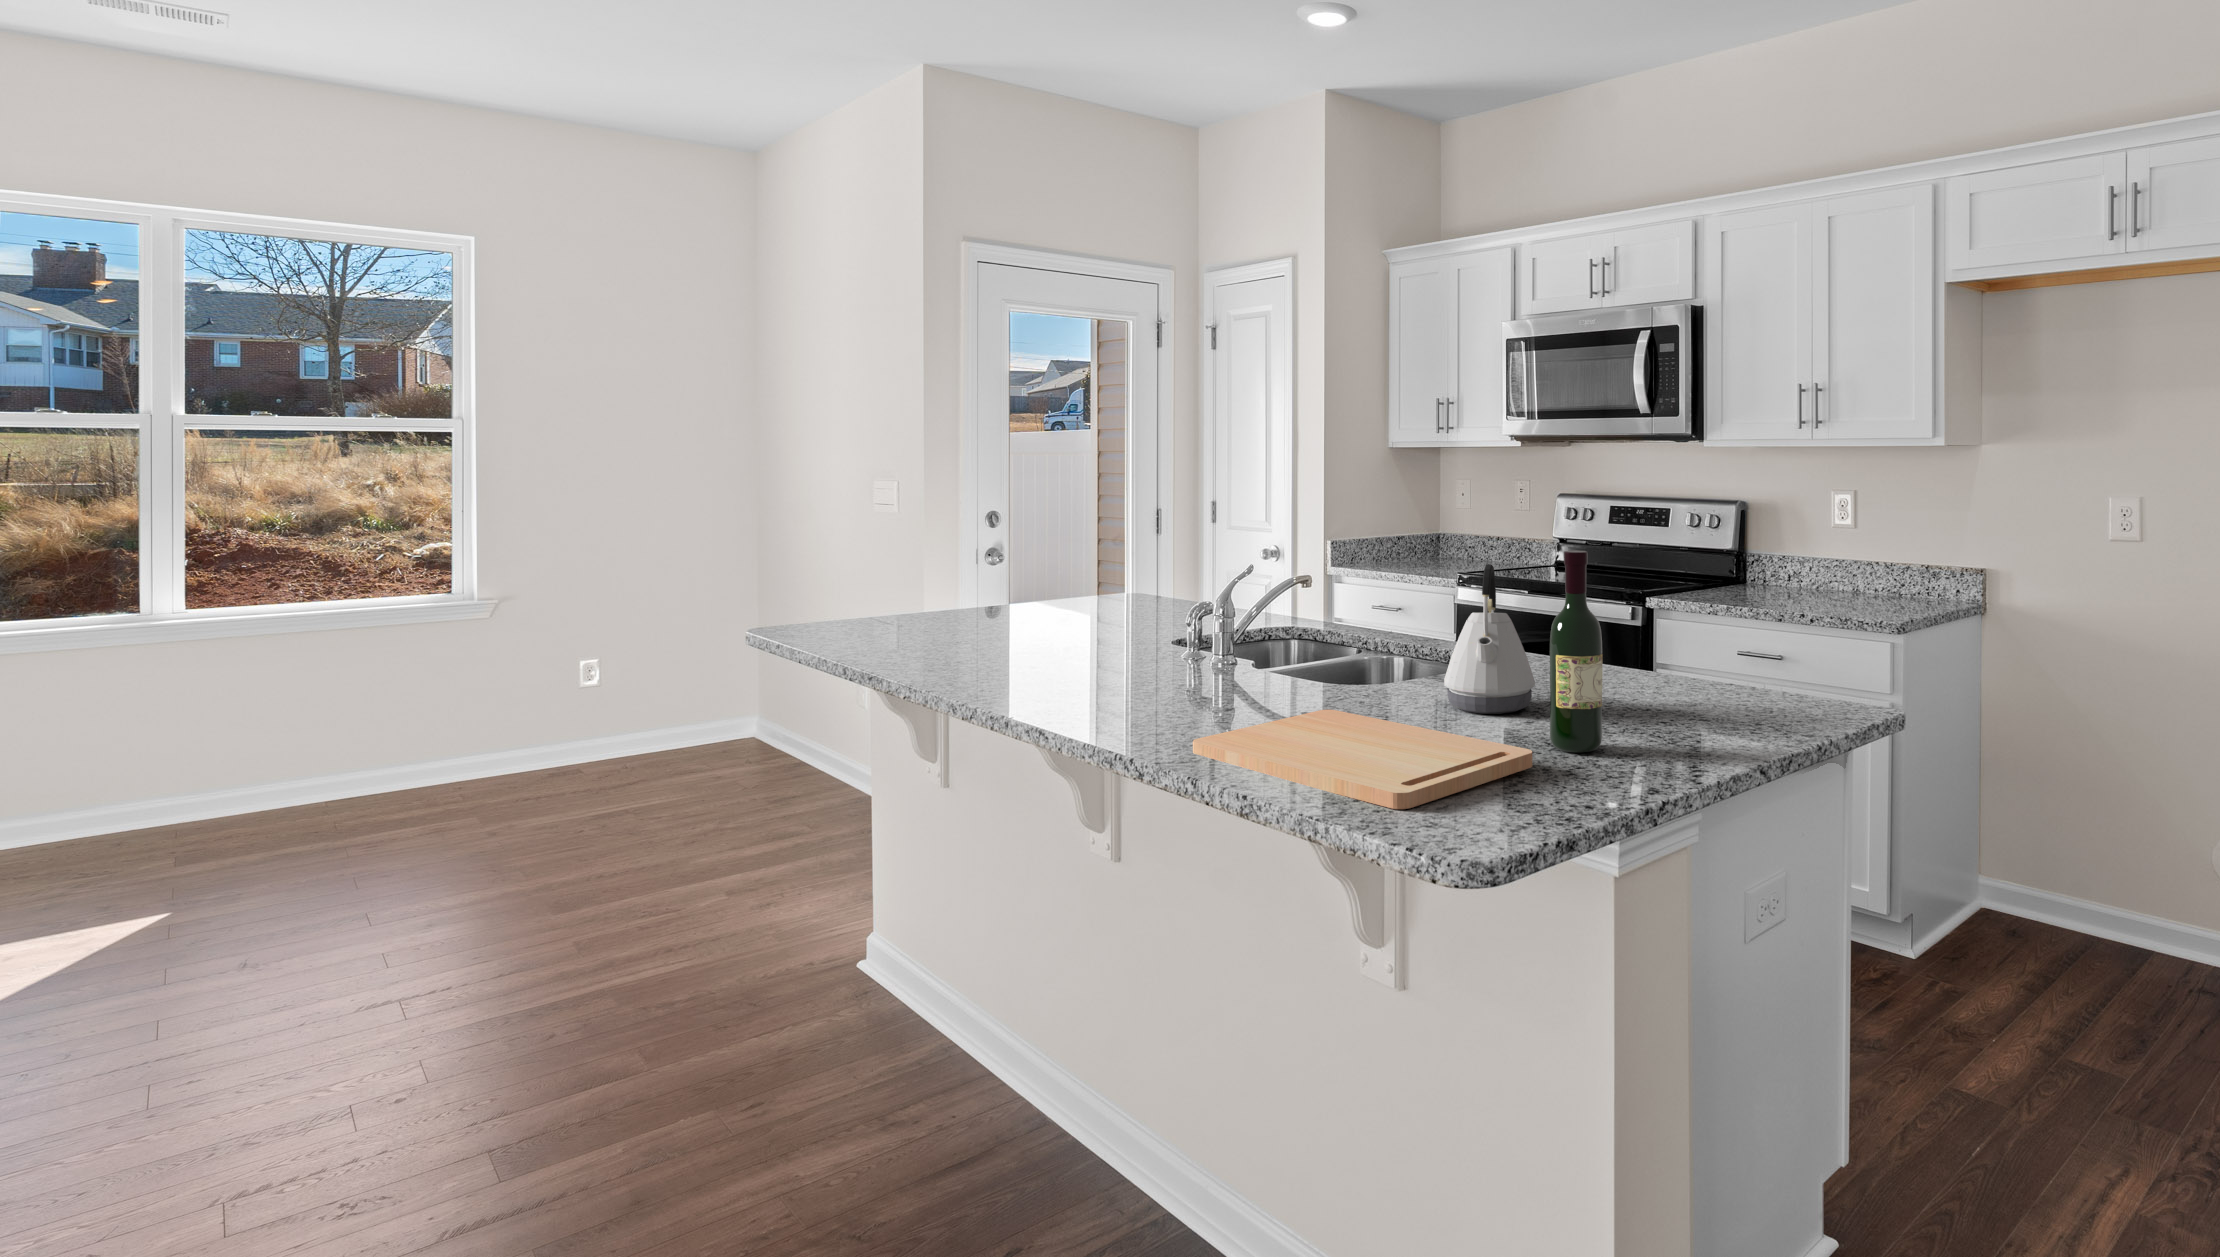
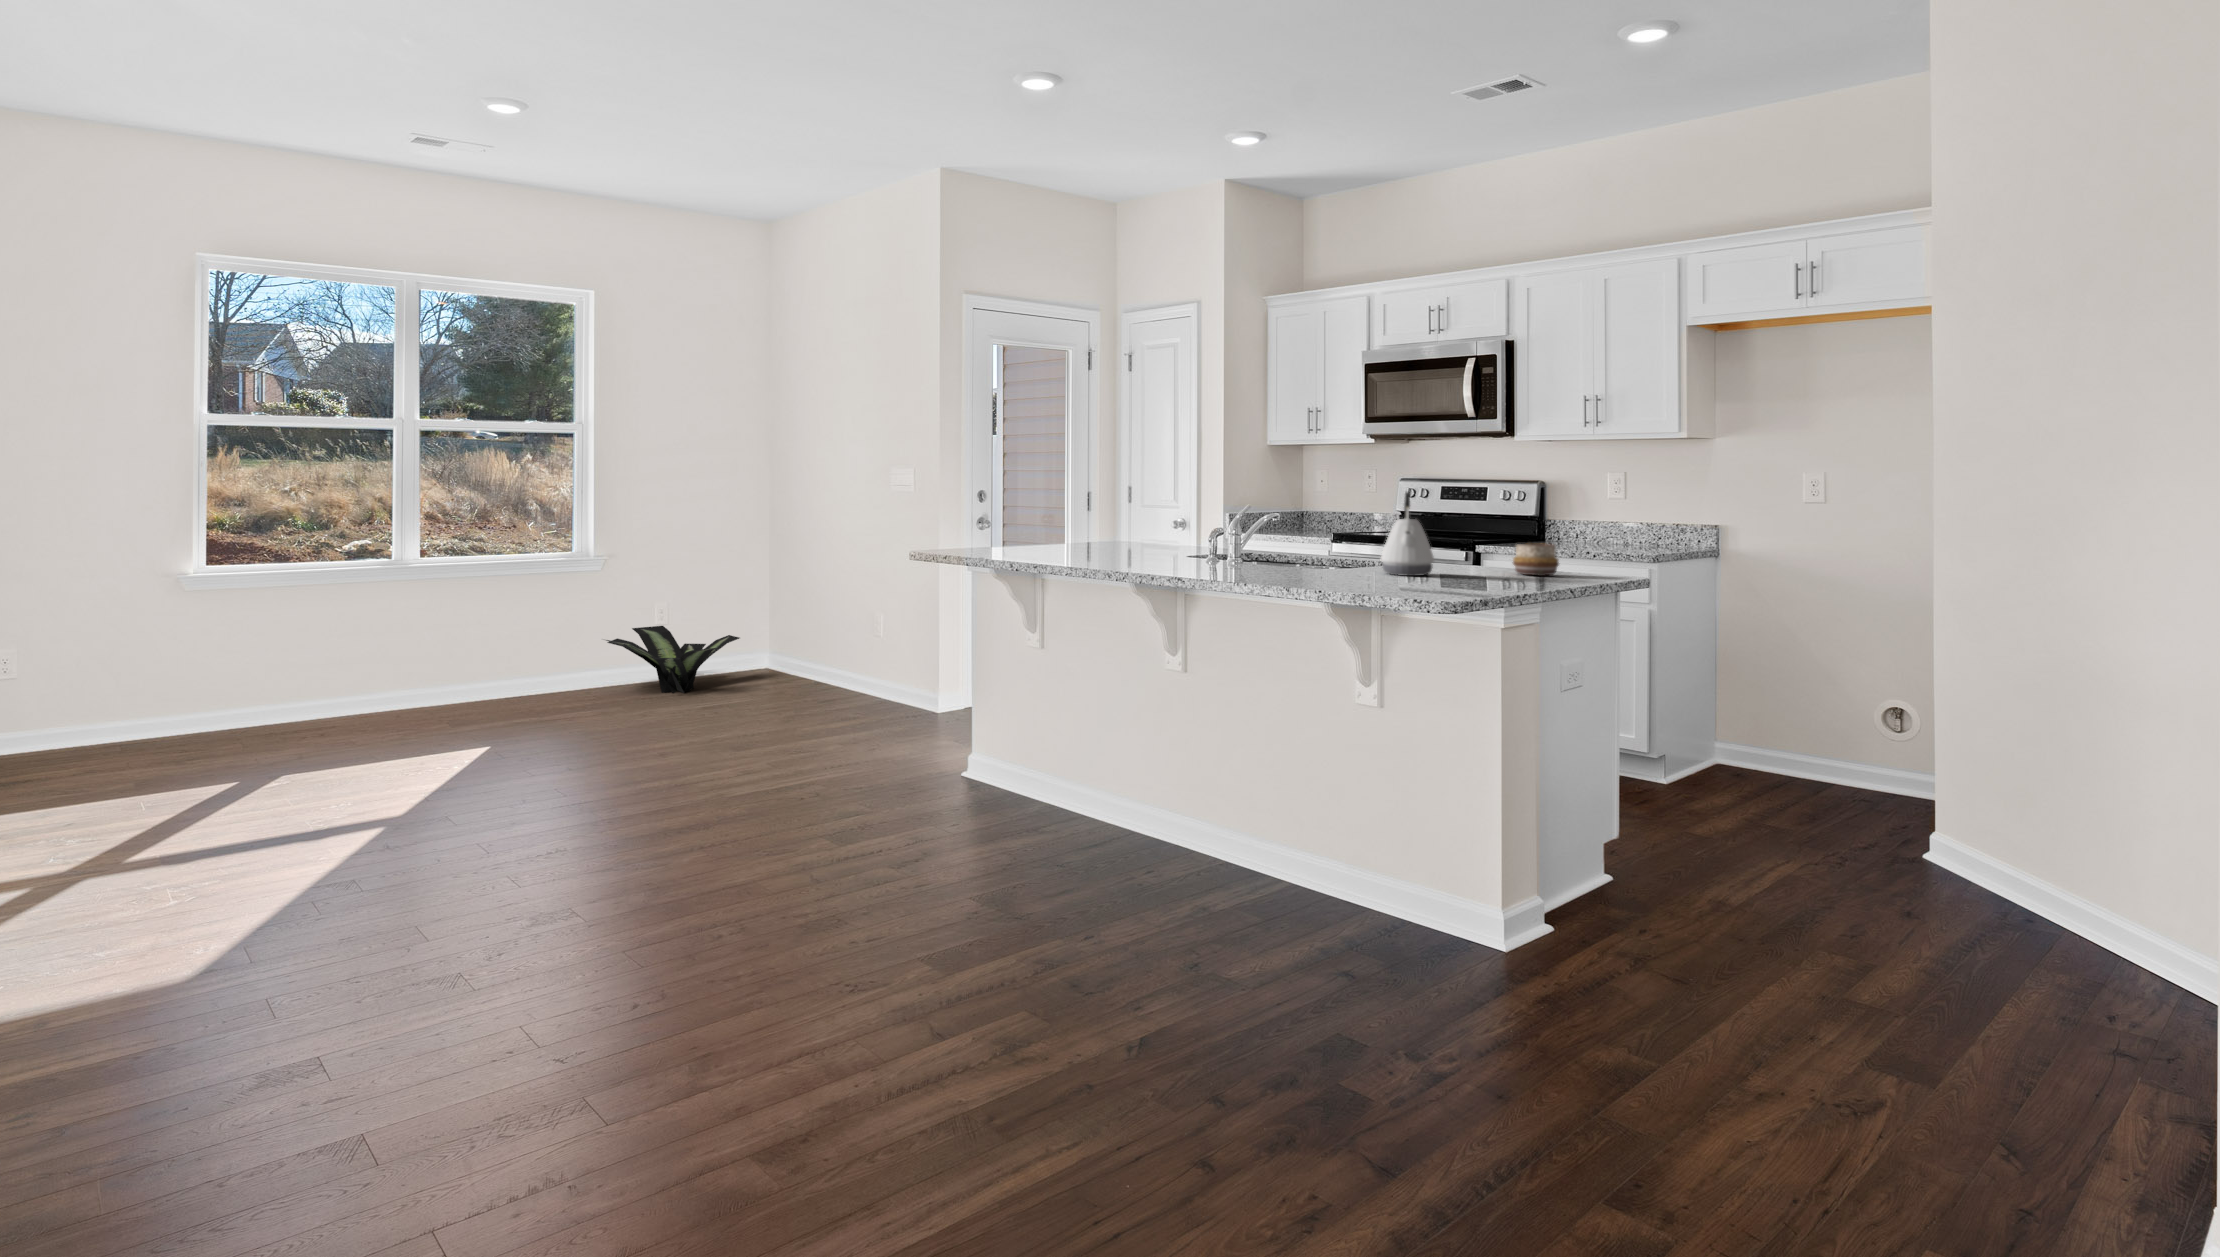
wine bottle: present [1550,550,1603,753] -> none [1453,477,1482,584]
decorative bowl: none [1674,639,1751,698] -> present [1513,543,1559,575]
potted plant: none [465,691,687,791] -> present [606,626,739,693]
cutting board: present [1193,710,1532,809] -> none [1264,568,1449,592]

